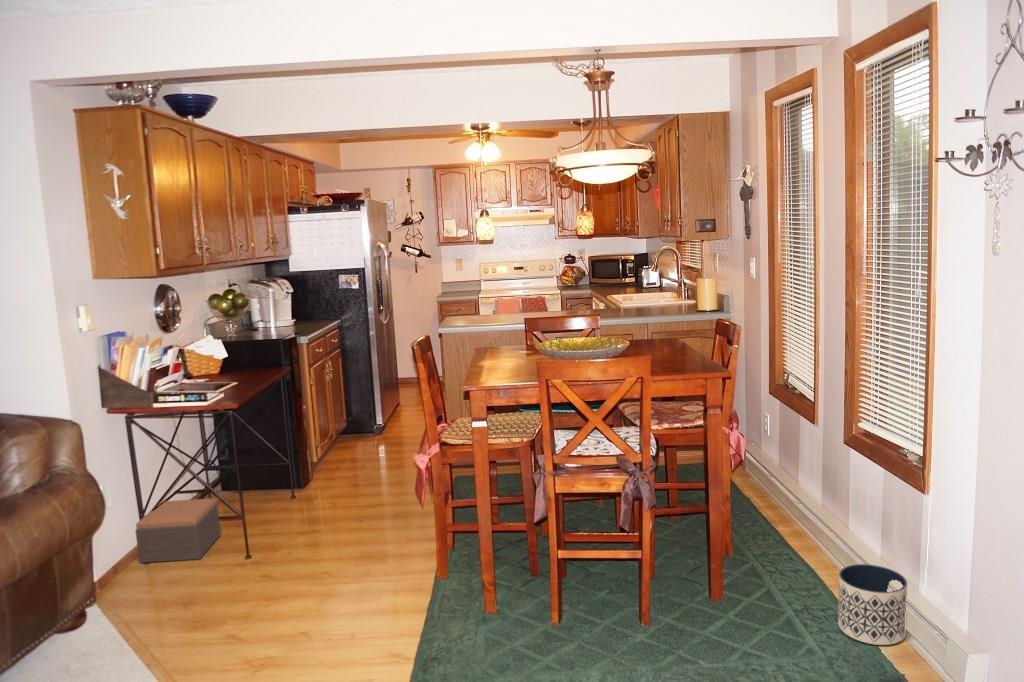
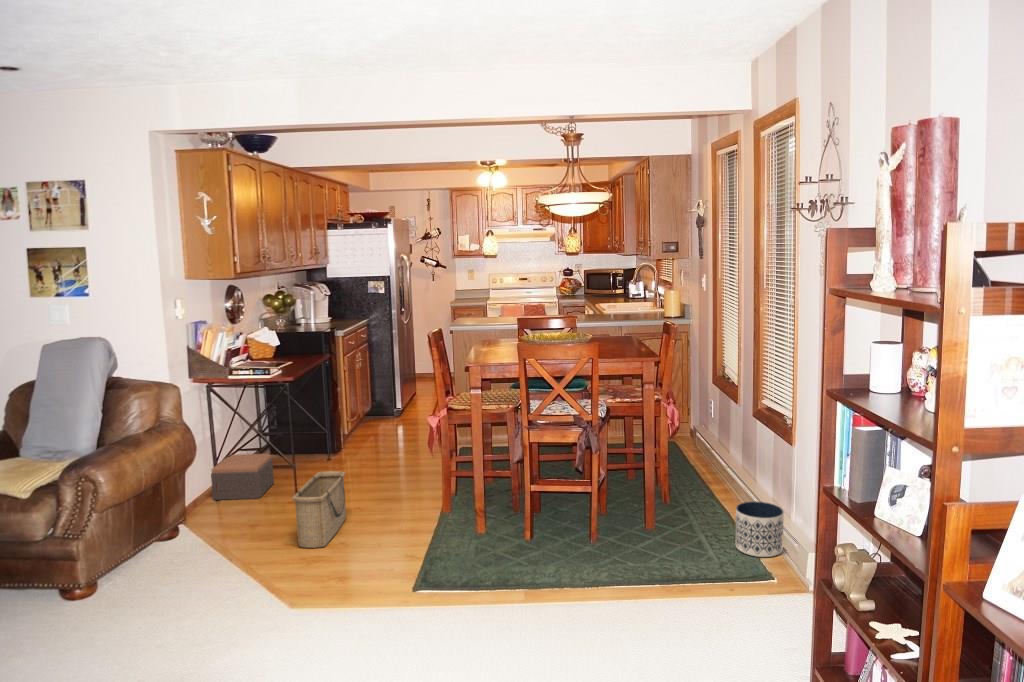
basket: none [233,529,310,640] -> present [293,471,346,548]

